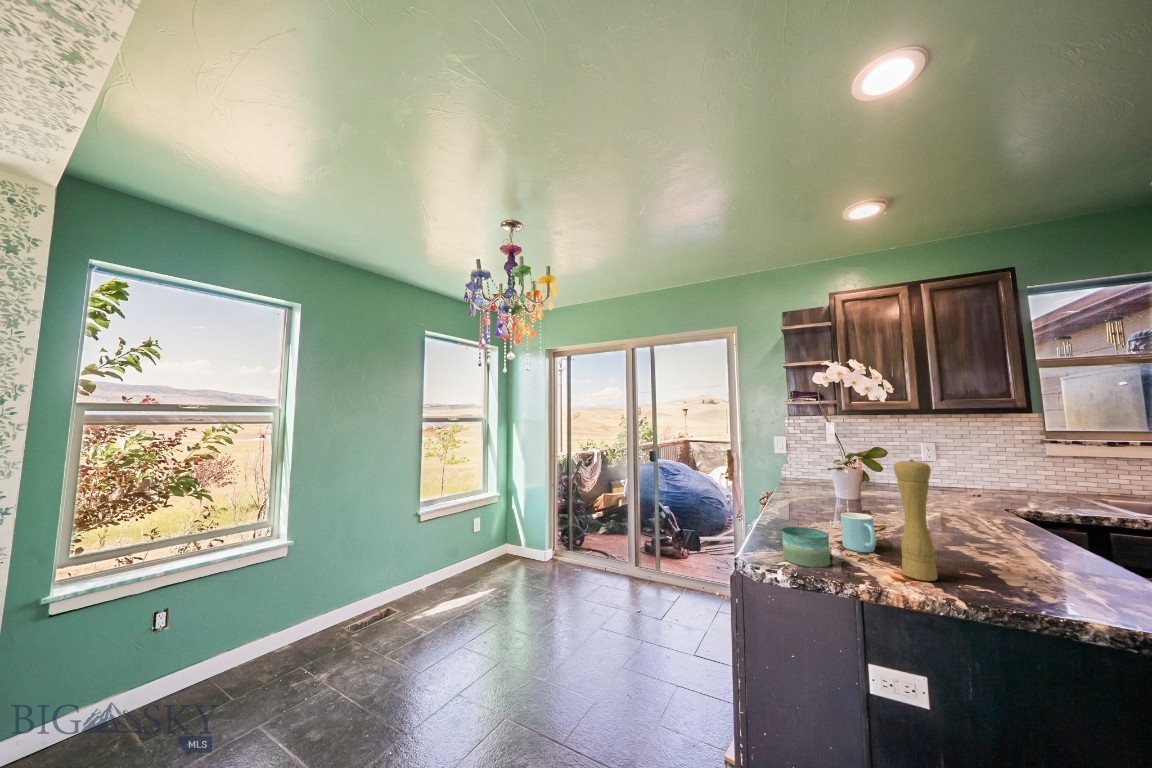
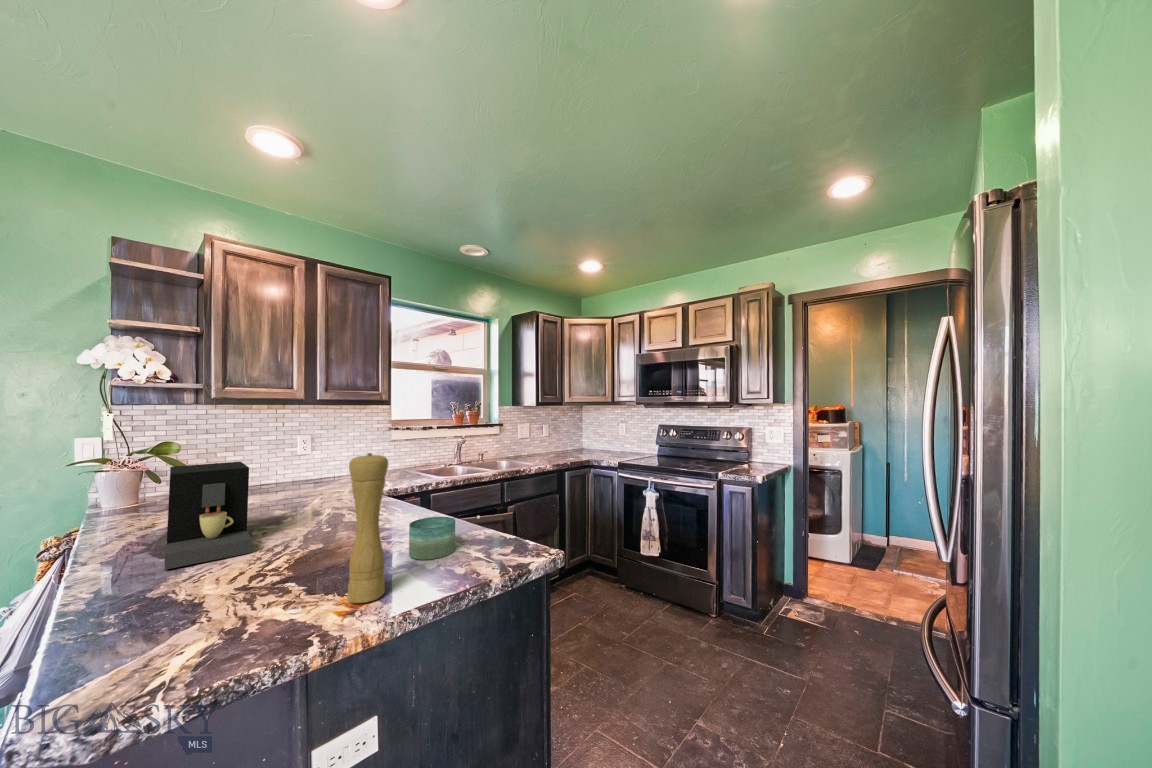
coffee maker: none [805,457,857,526] -> present [164,462,252,570]
mug: present [841,513,876,552] -> none [250,535,304,595]
candle: present [782,527,830,567] -> present [409,517,455,560]

